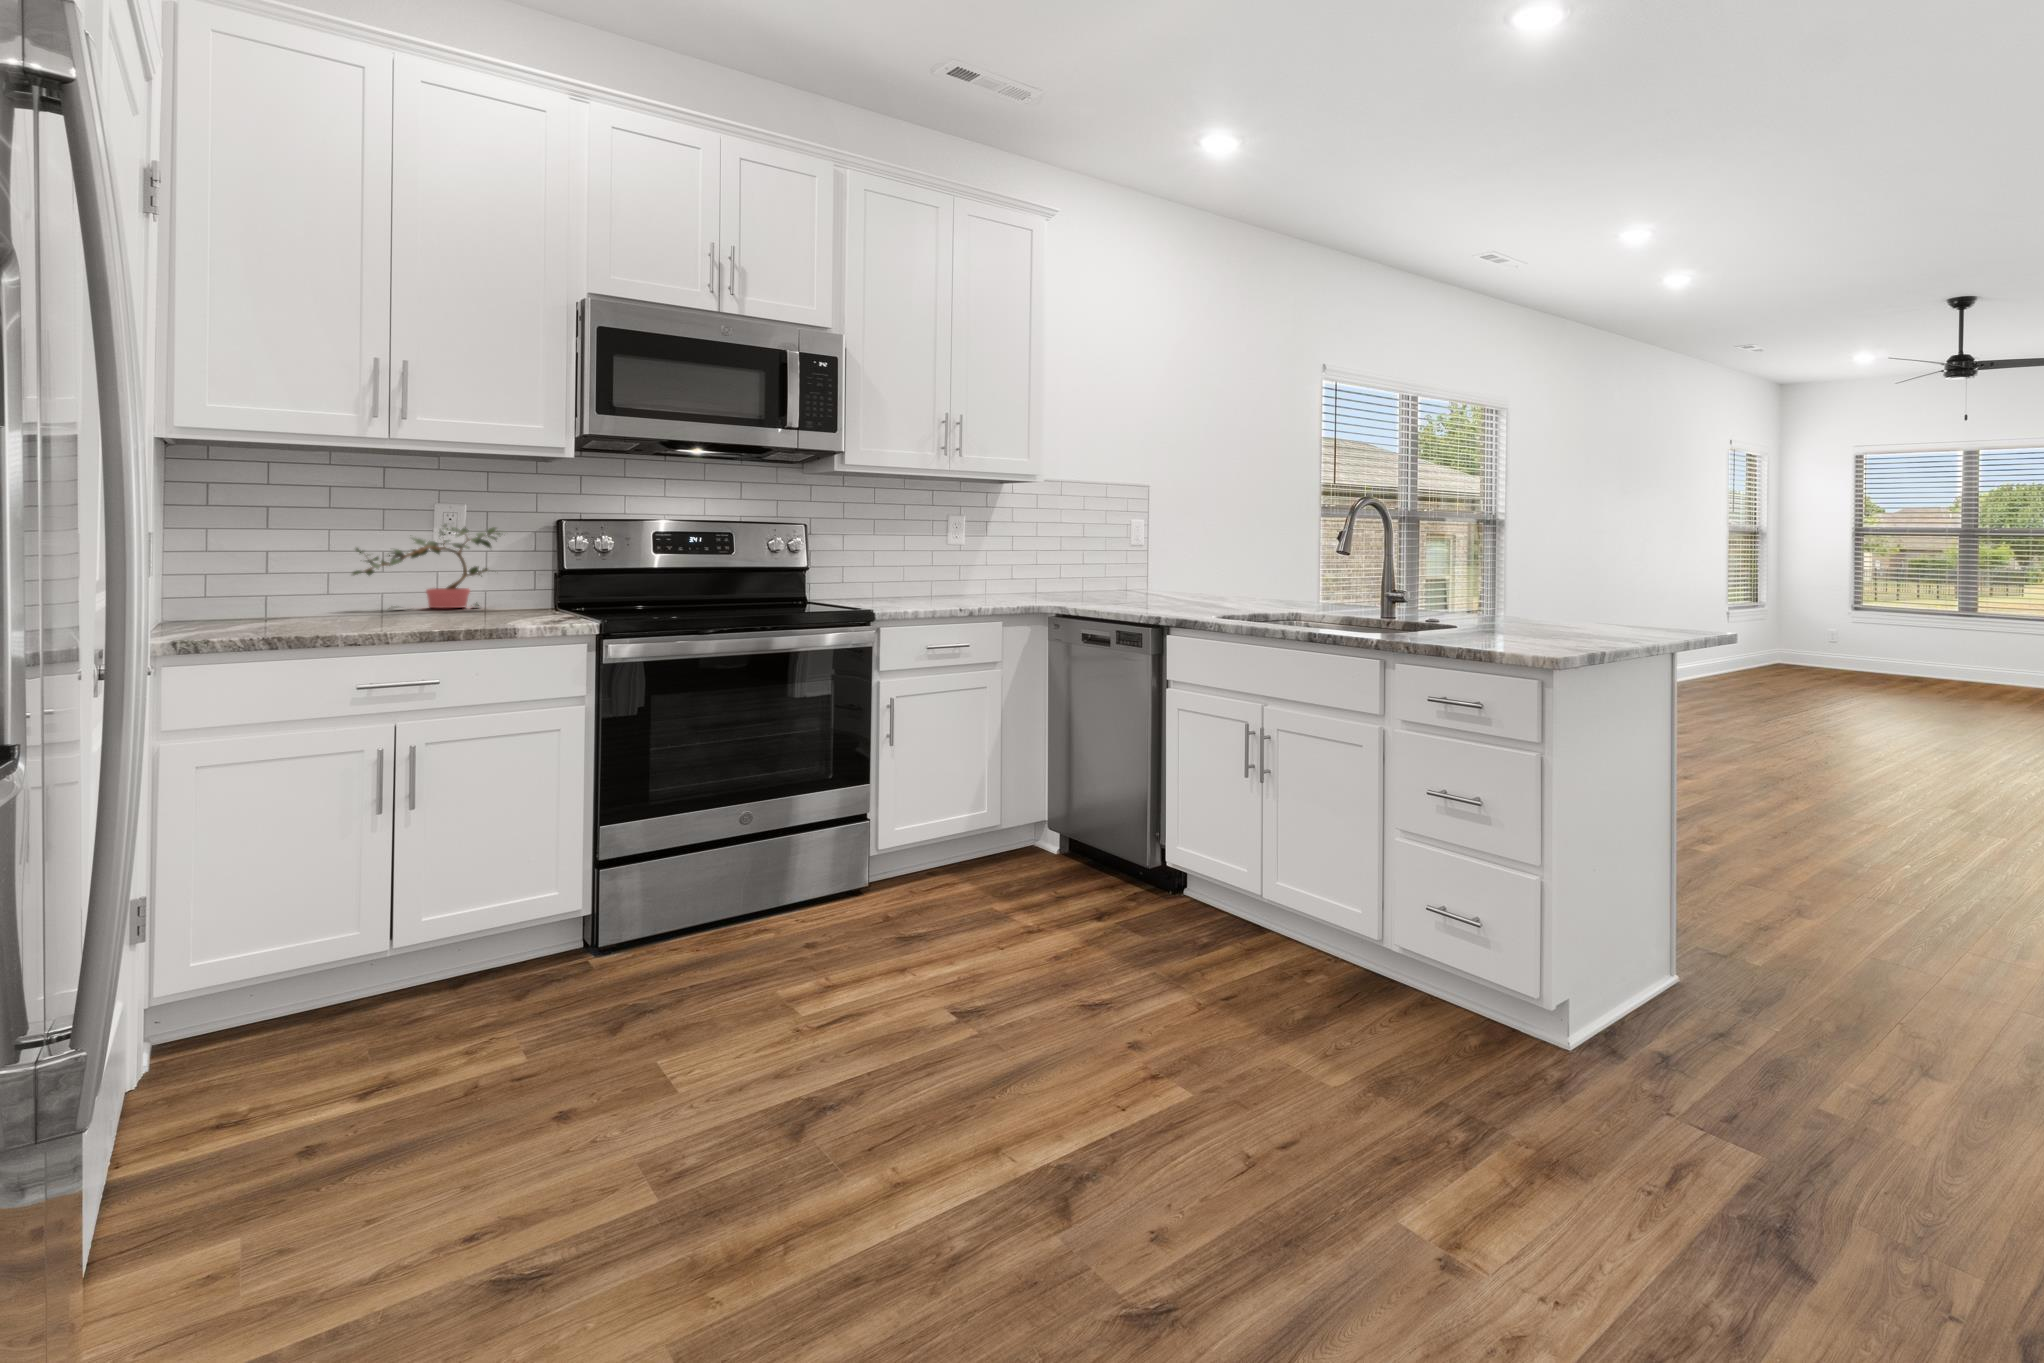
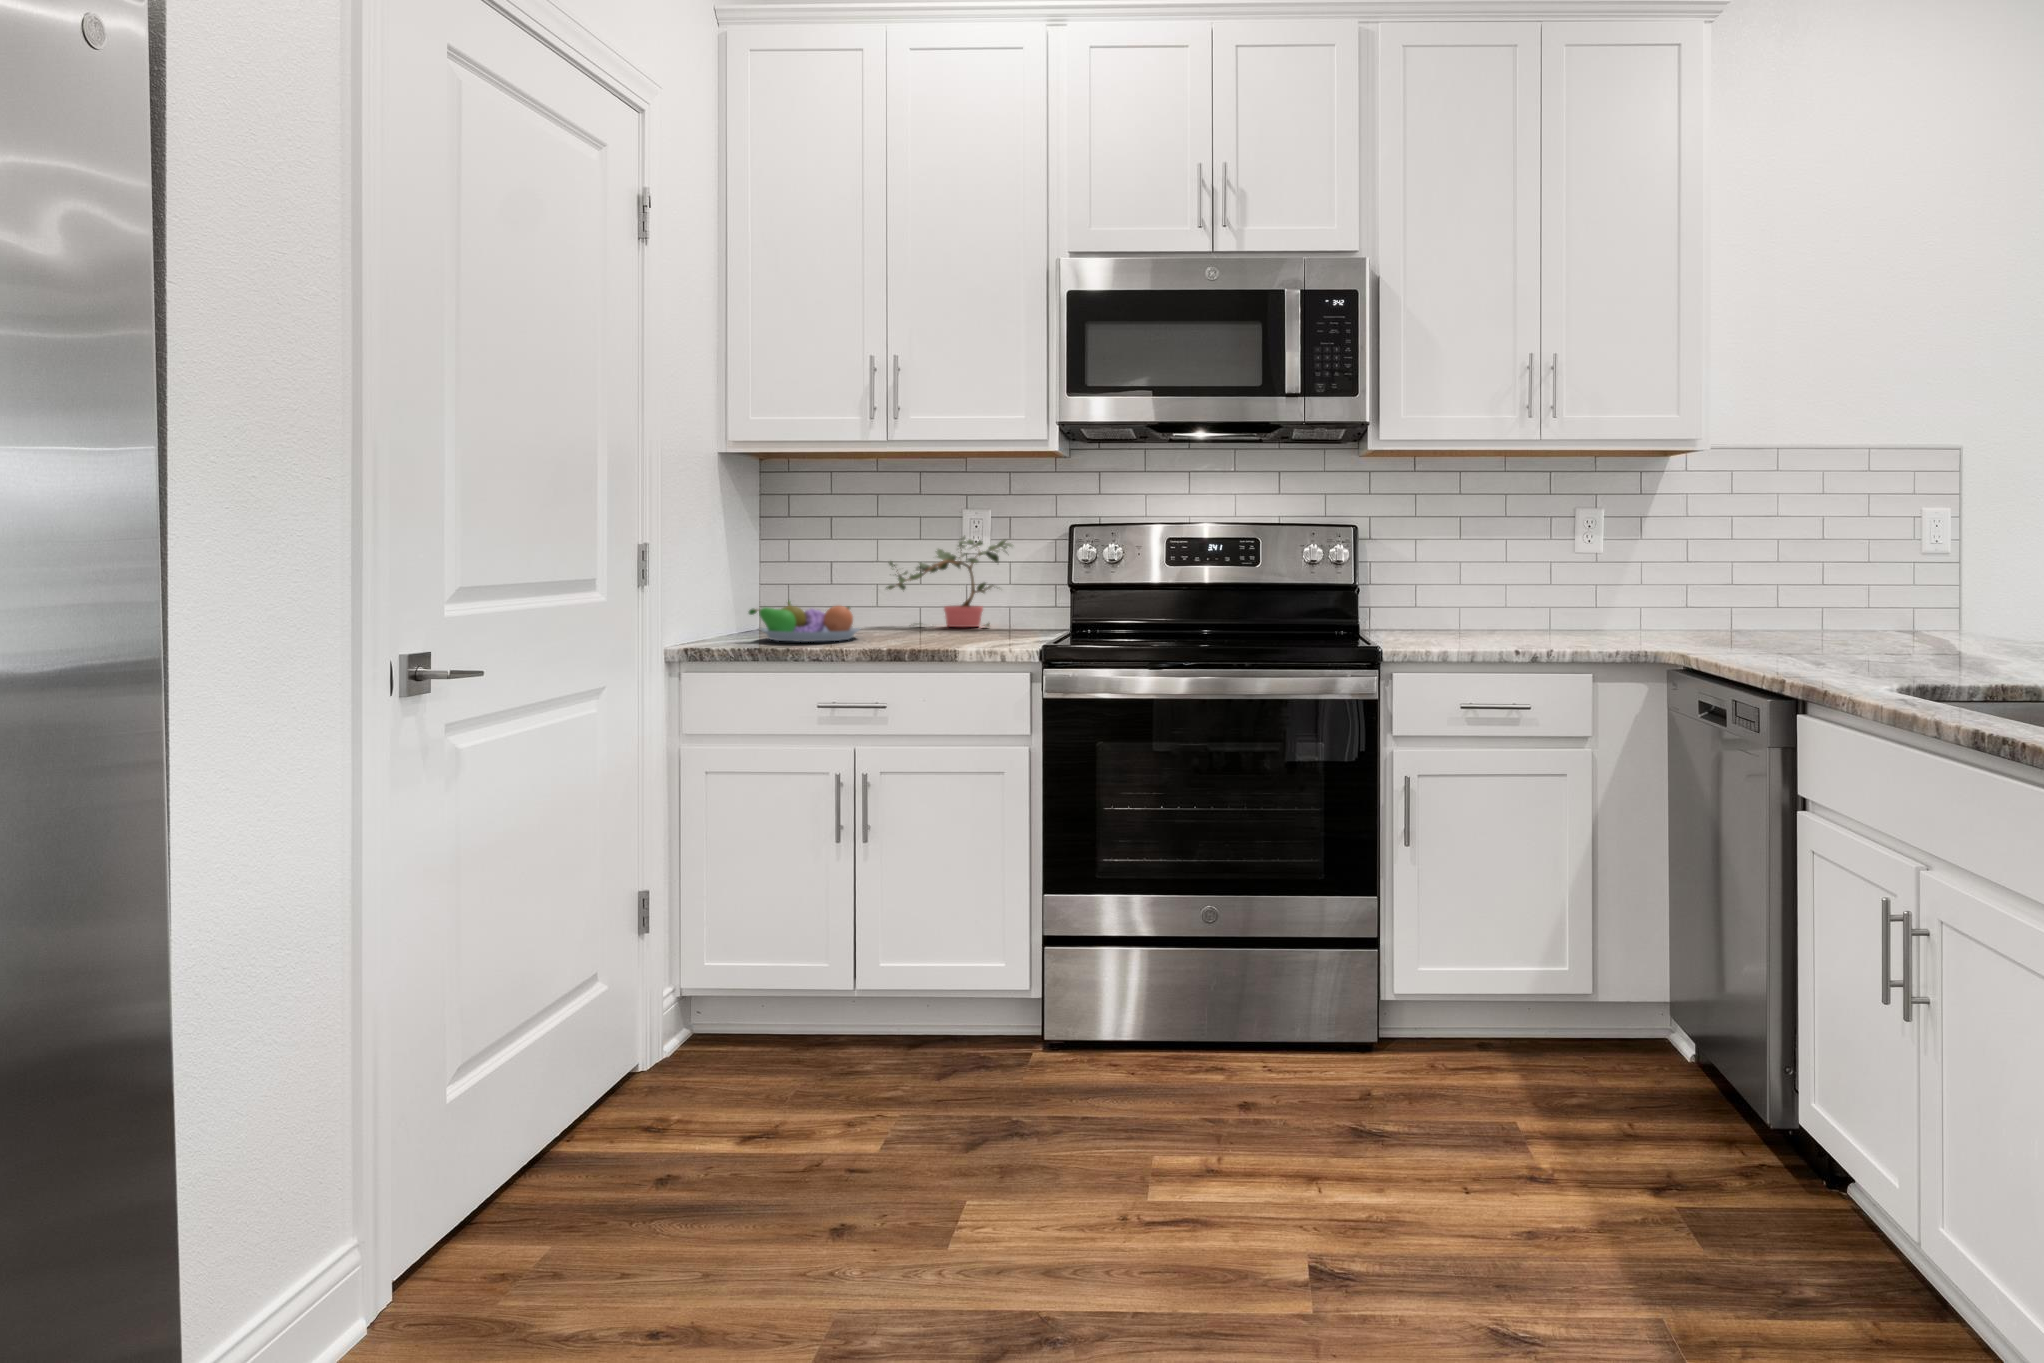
fruit bowl: none [243,587,378,629] -> present [749,601,860,642]

